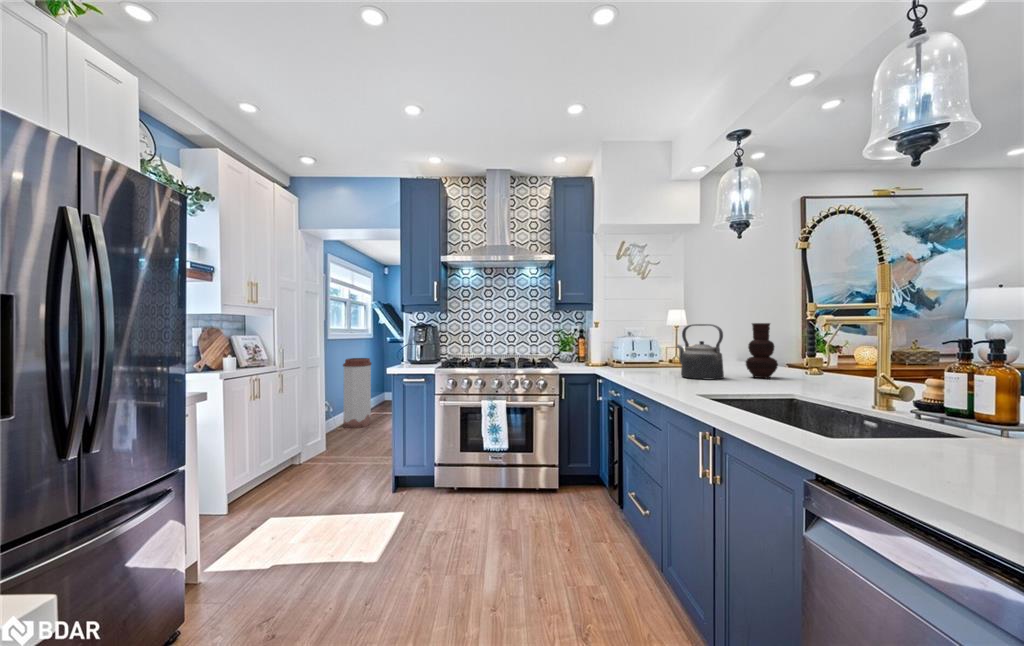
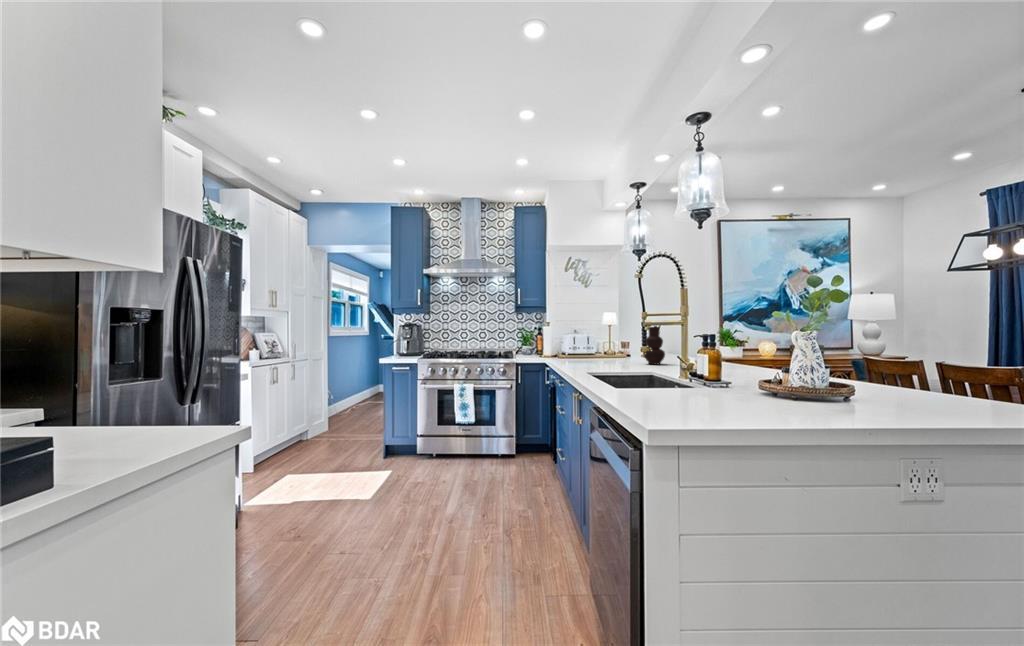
kettle: present [677,324,724,379] -> none [597,325,627,365]
trash can: present [343,358,372,428] -> none [344,353,369,413]

